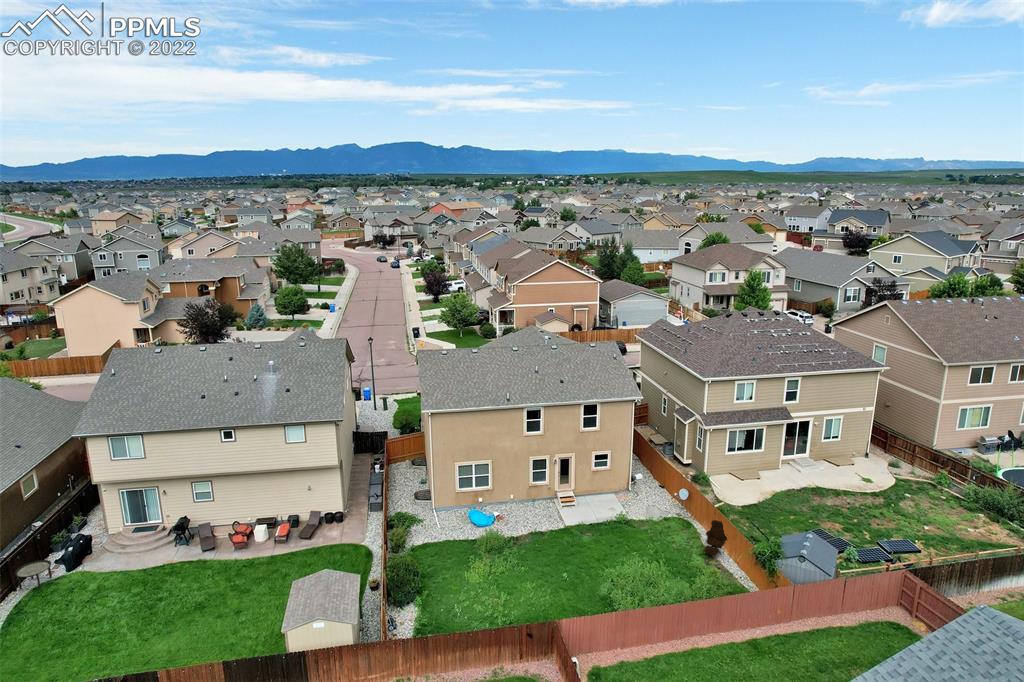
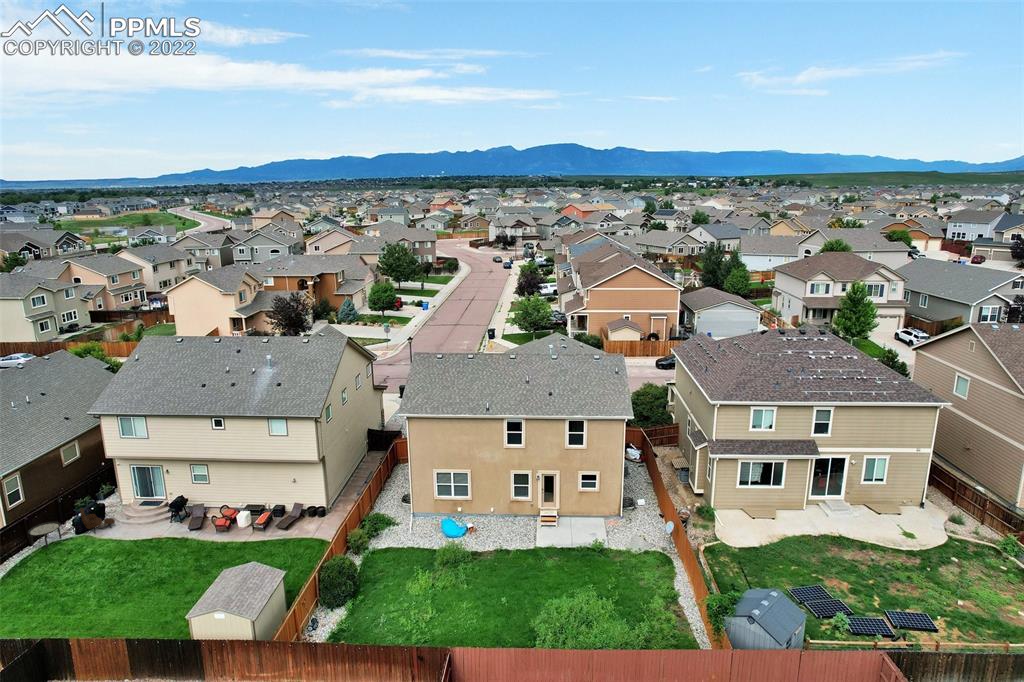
lounge chair: present [704,520,728,558] -> present [80,508,115,532]

